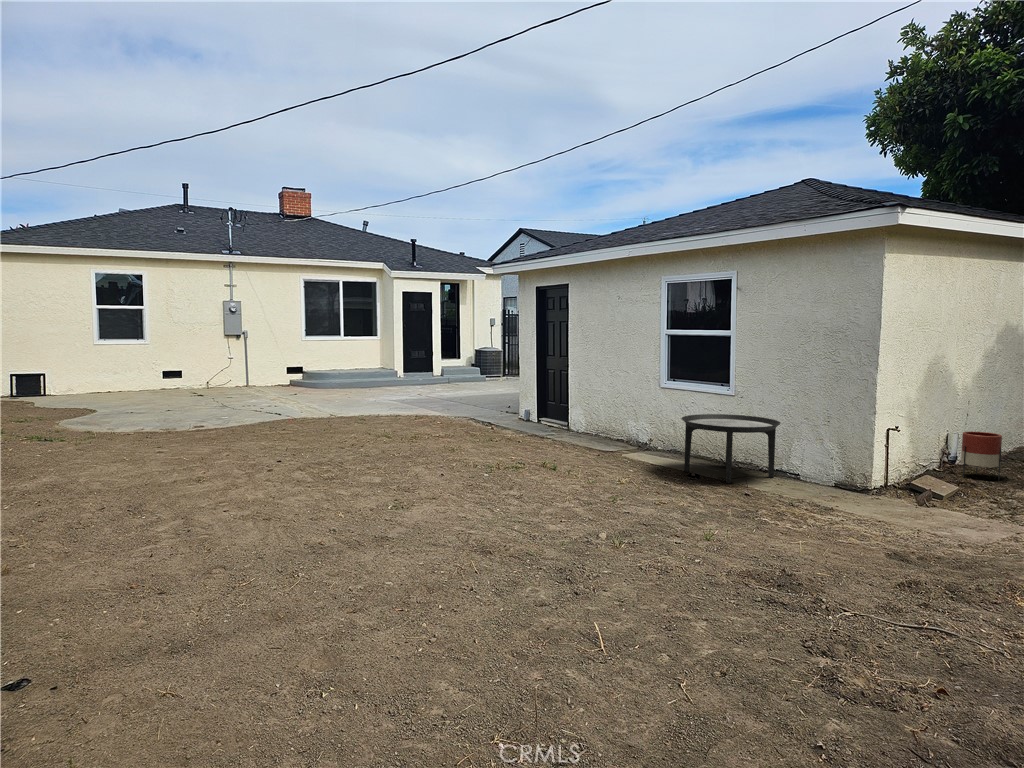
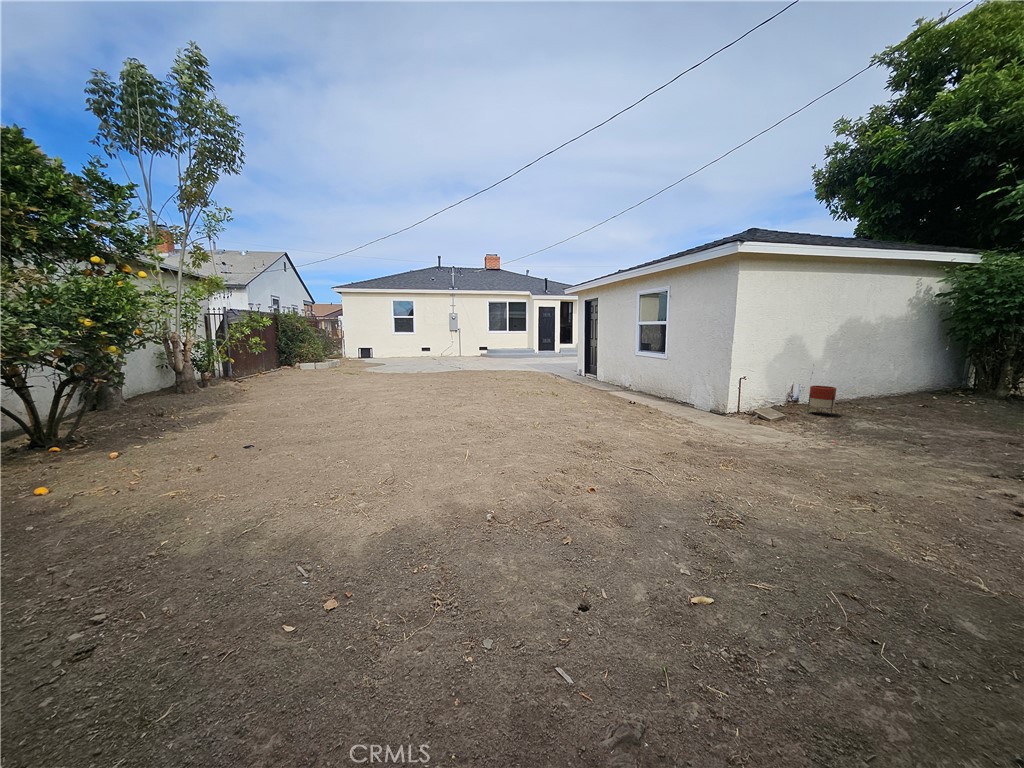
round table: present [682,414,780,483] -> none [628,370,684,406]

